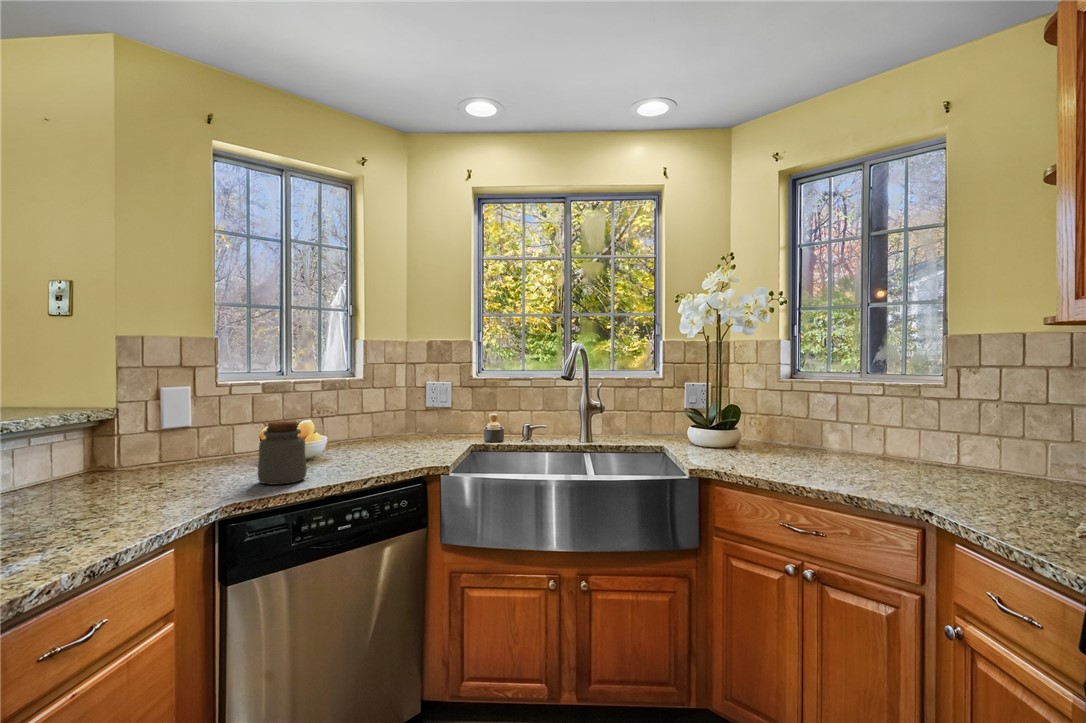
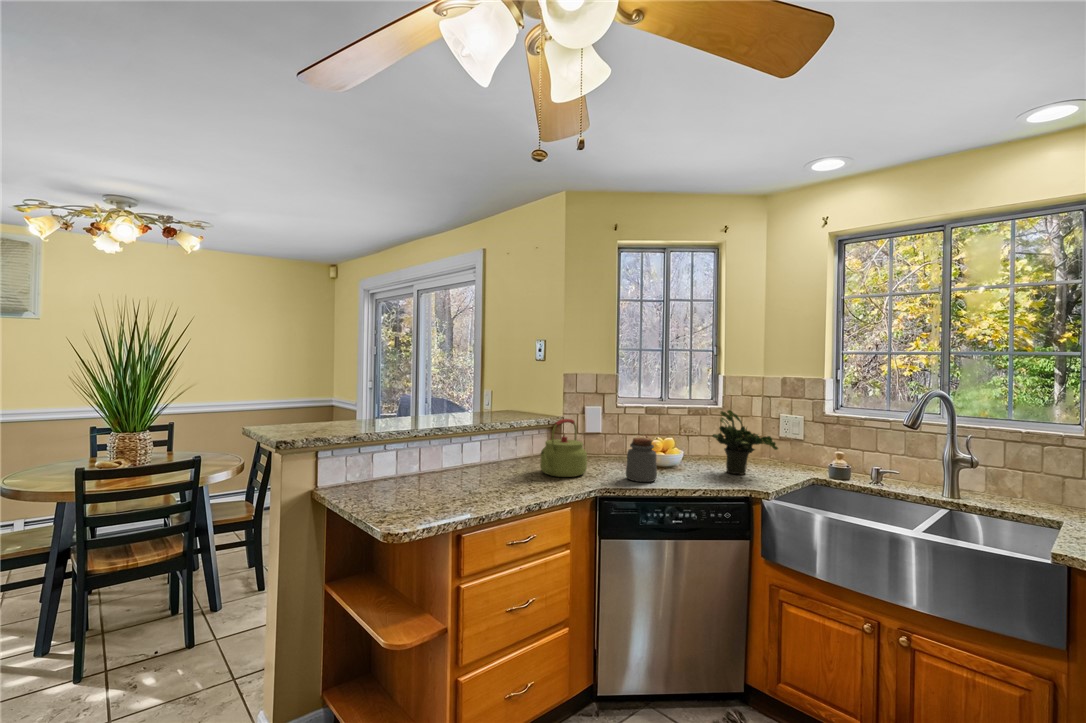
potted plant: none [364,376,444,454] -> present [712,410,778,475]
kettle: none [90,404,187,504] -> present [540,419,587,477]

